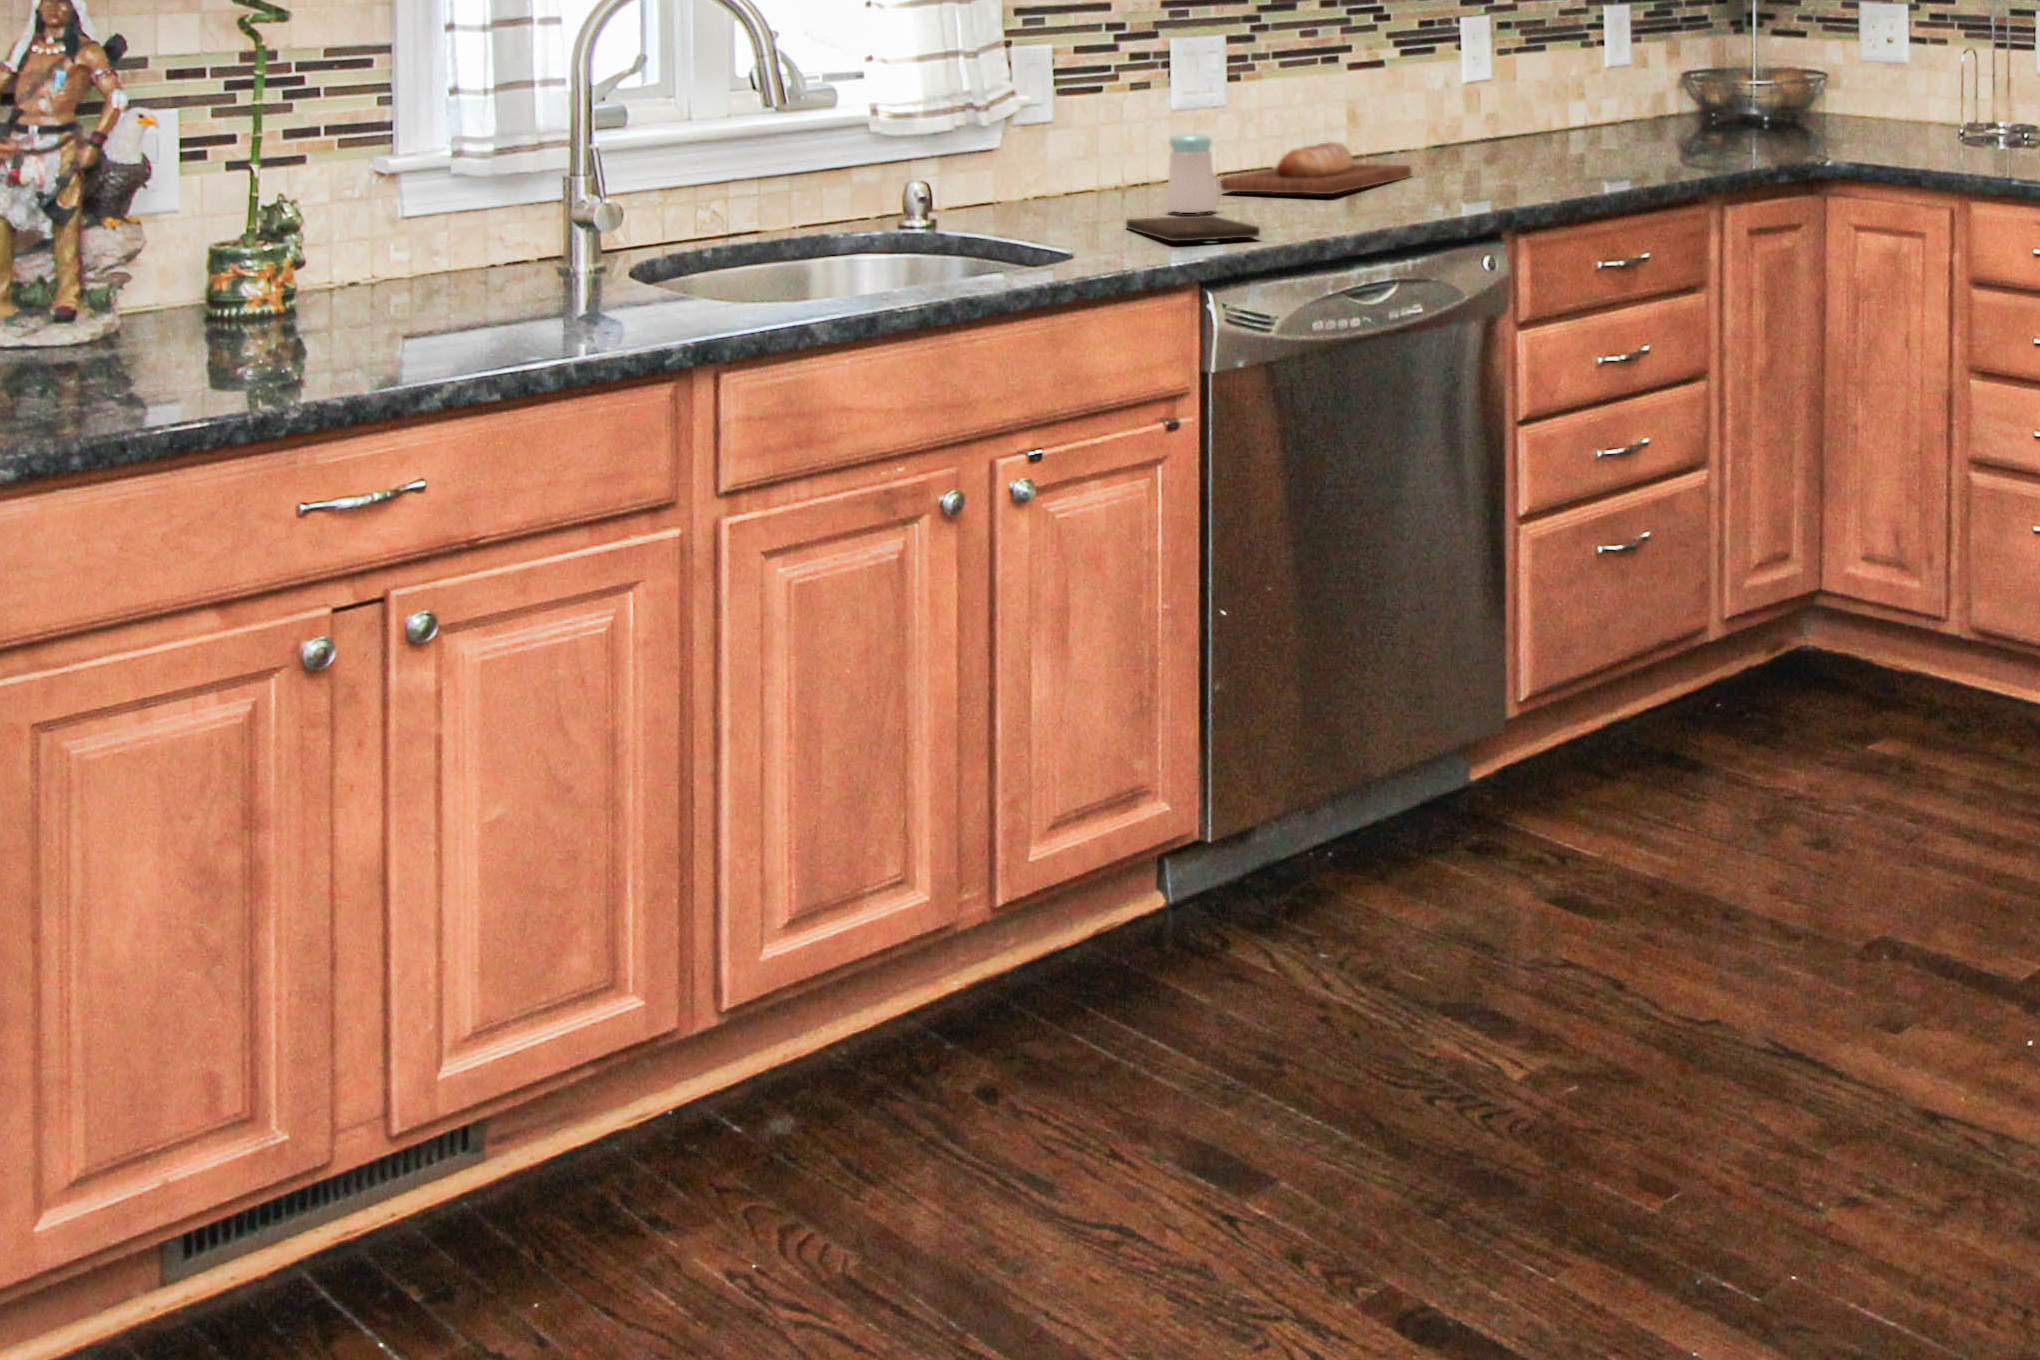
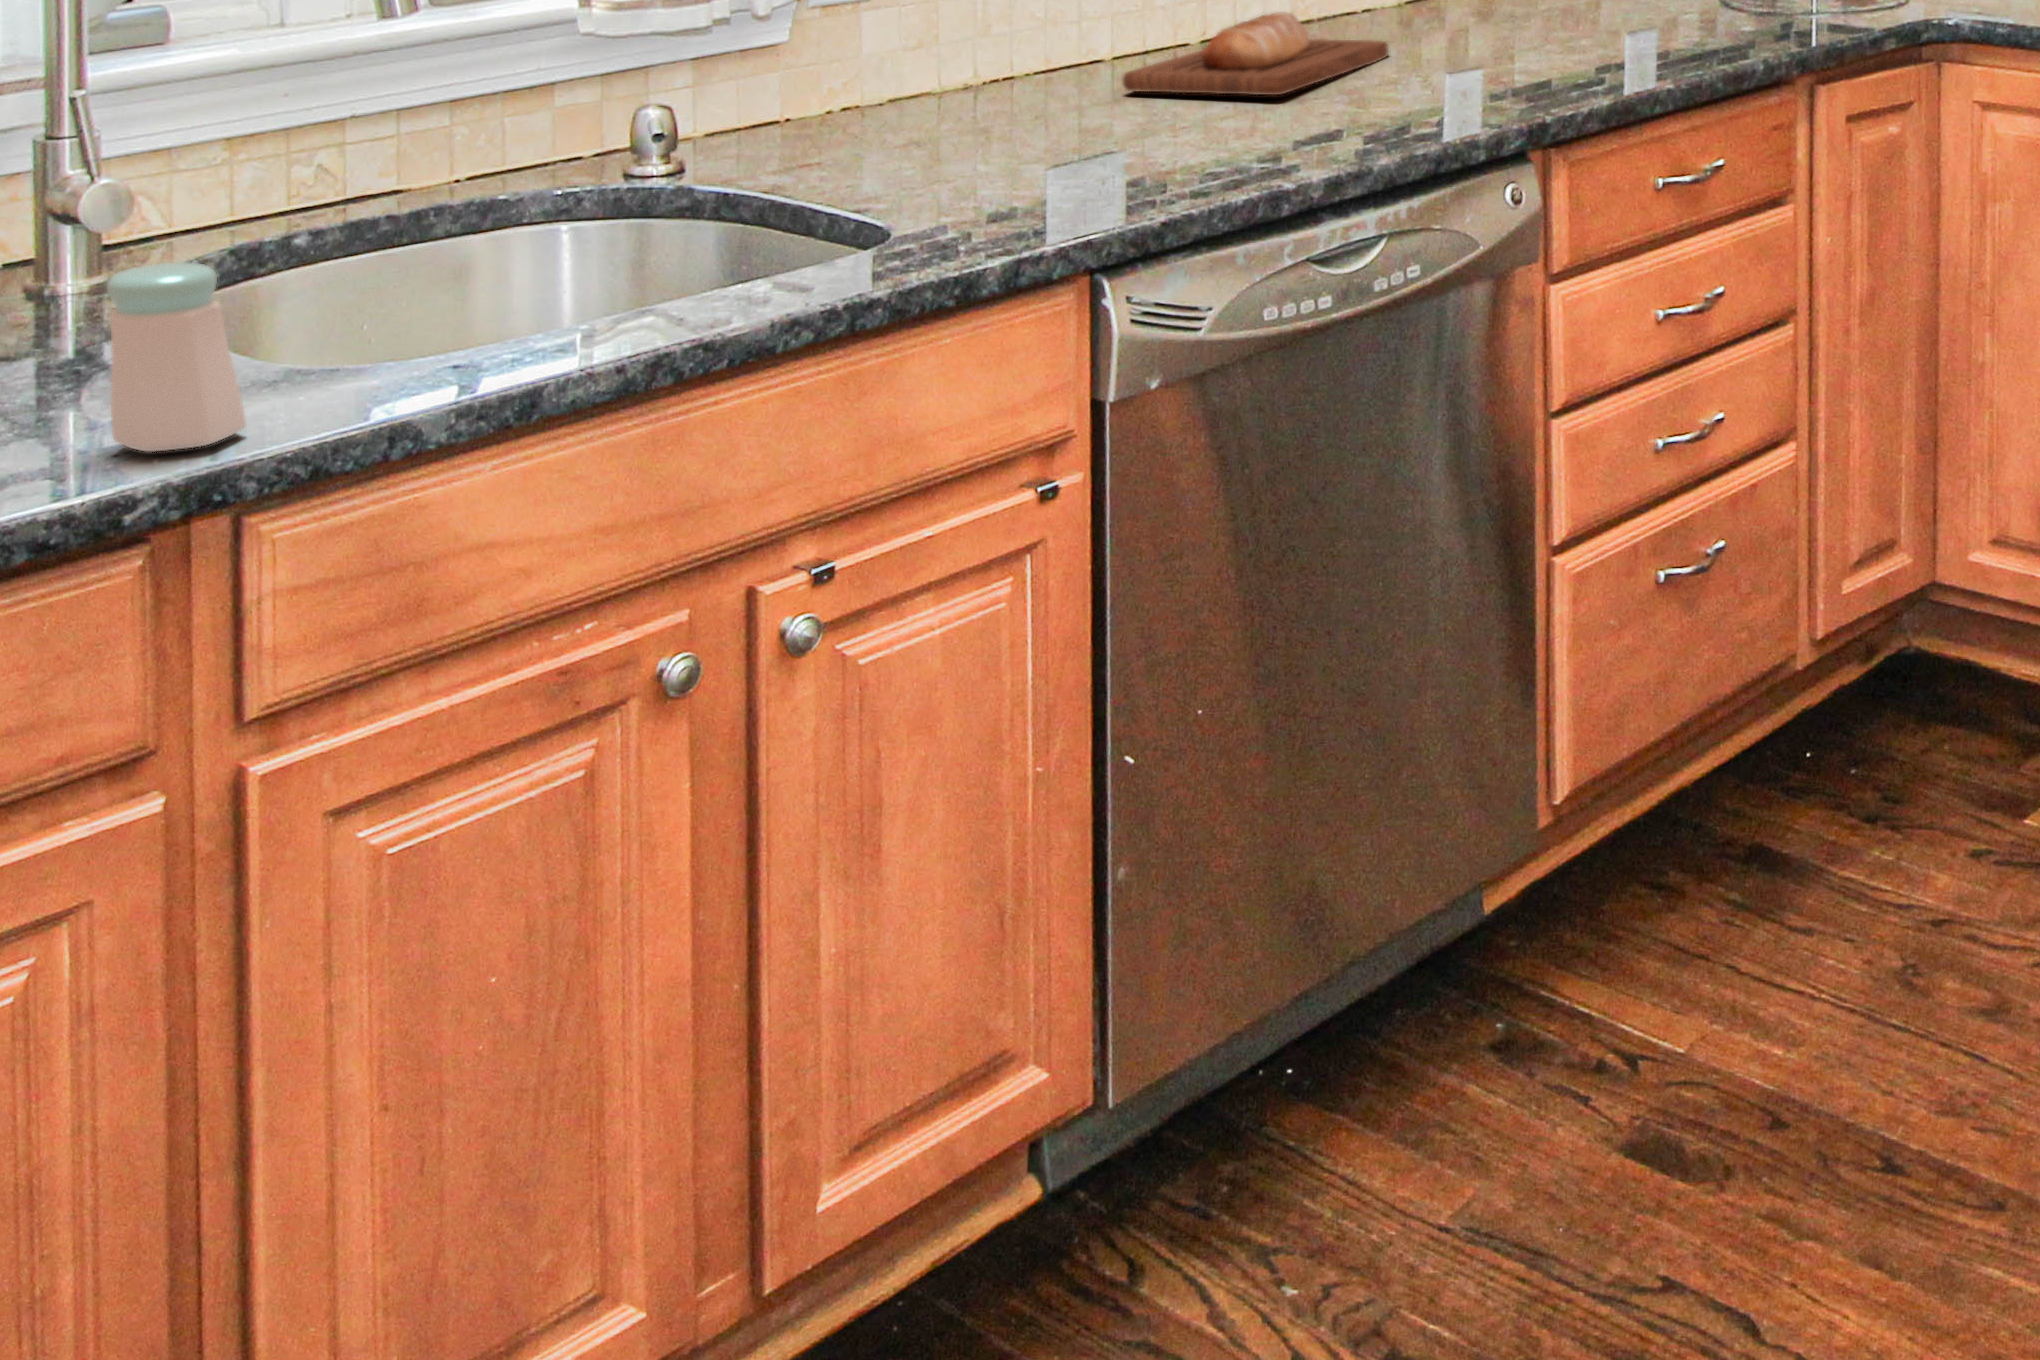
salt shaker: present [1167,134,1217,213] -> present [107,262,246,452]
cutting board: present [1126,215,1260,241] -> none [979,143,1178,198]

